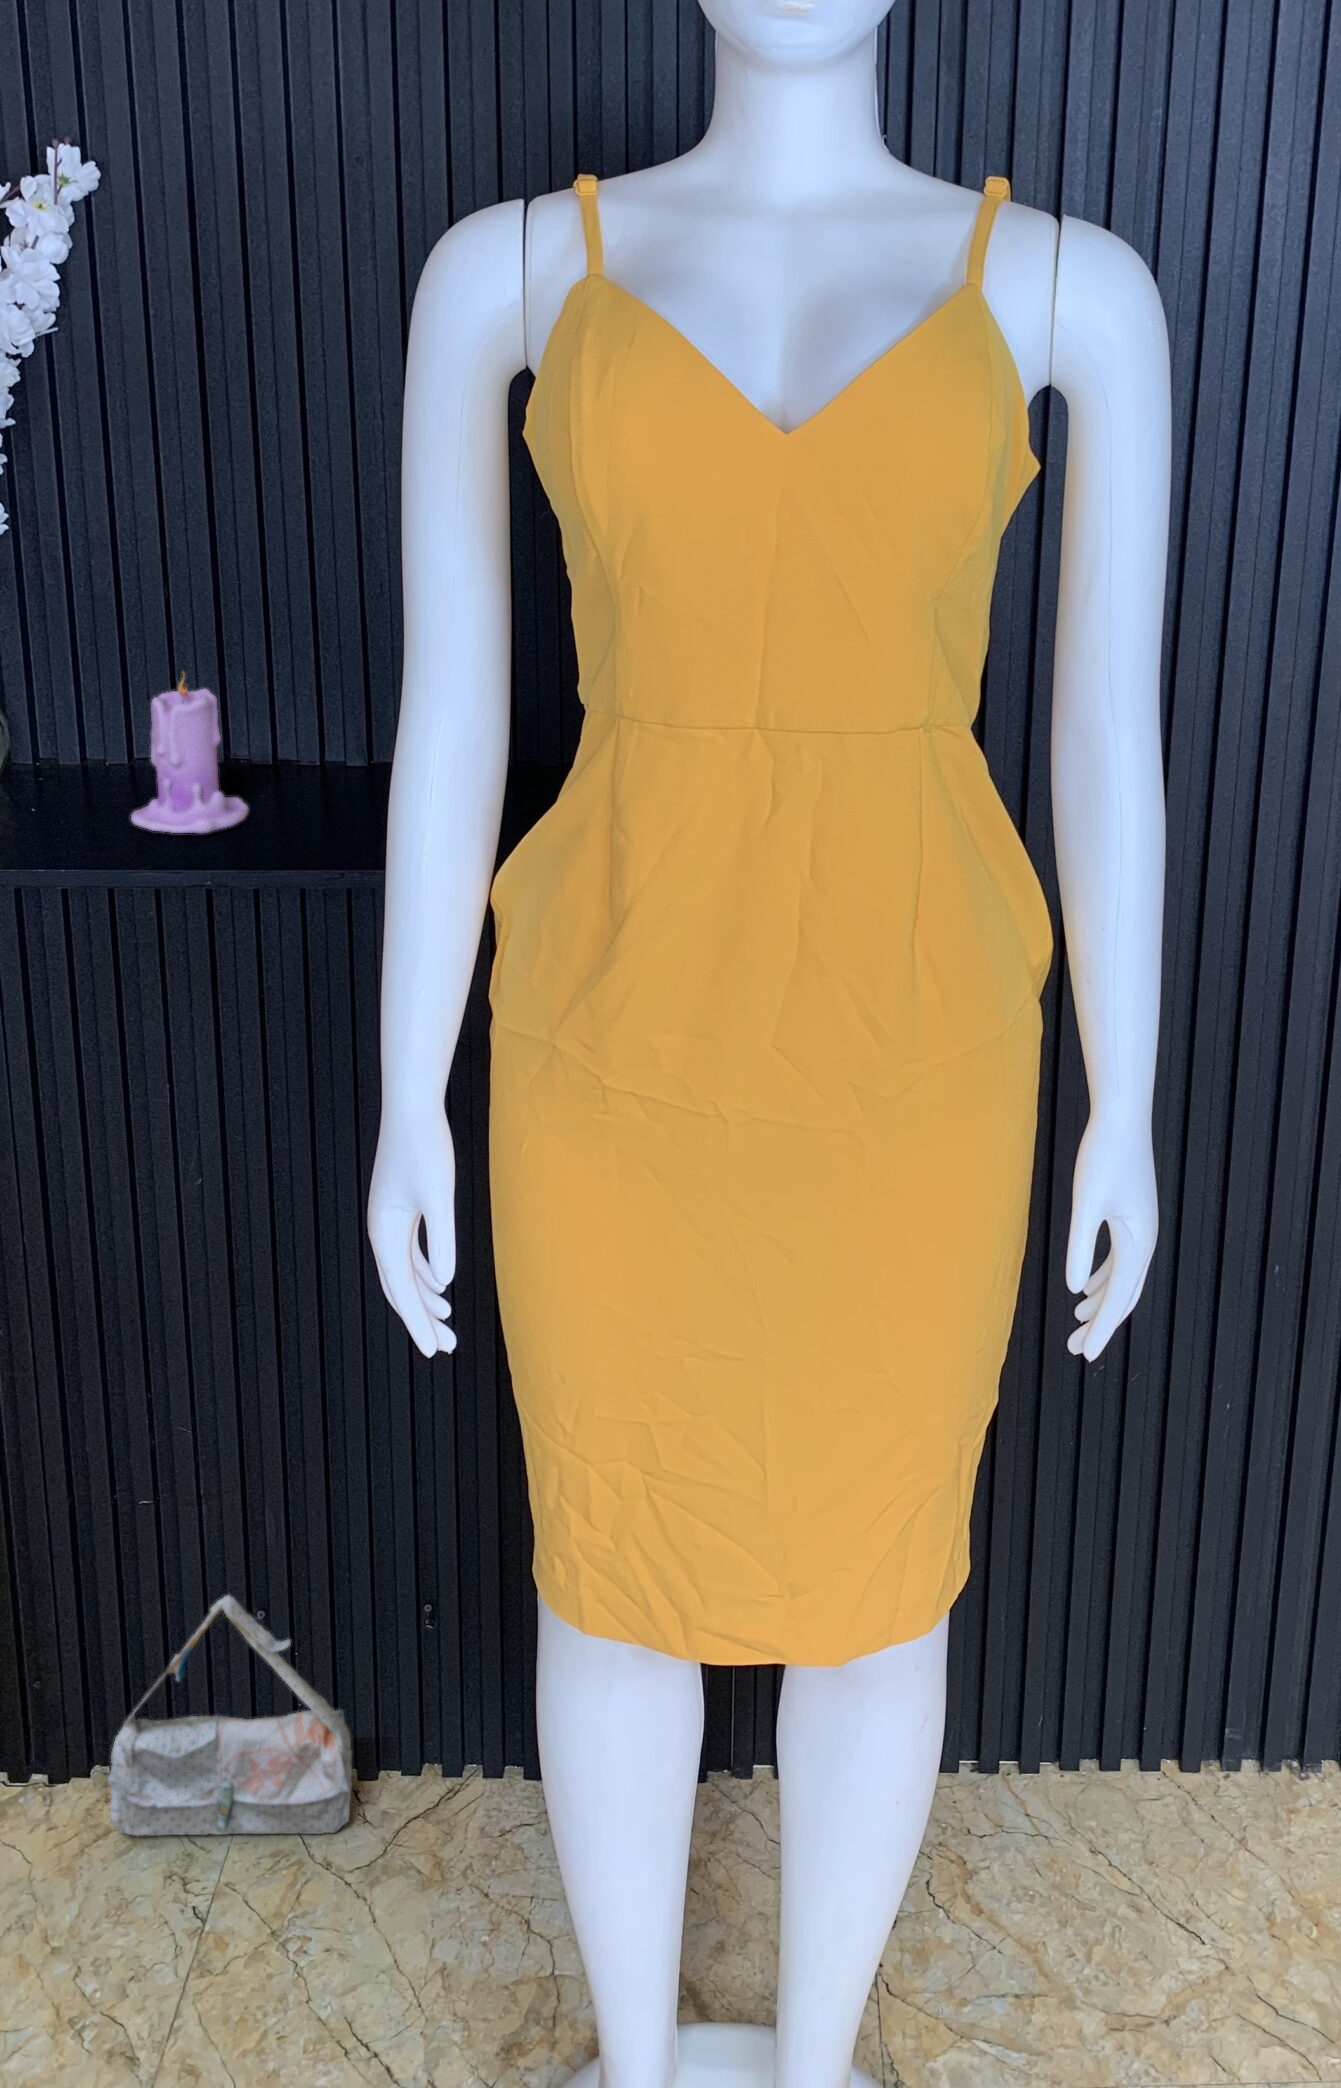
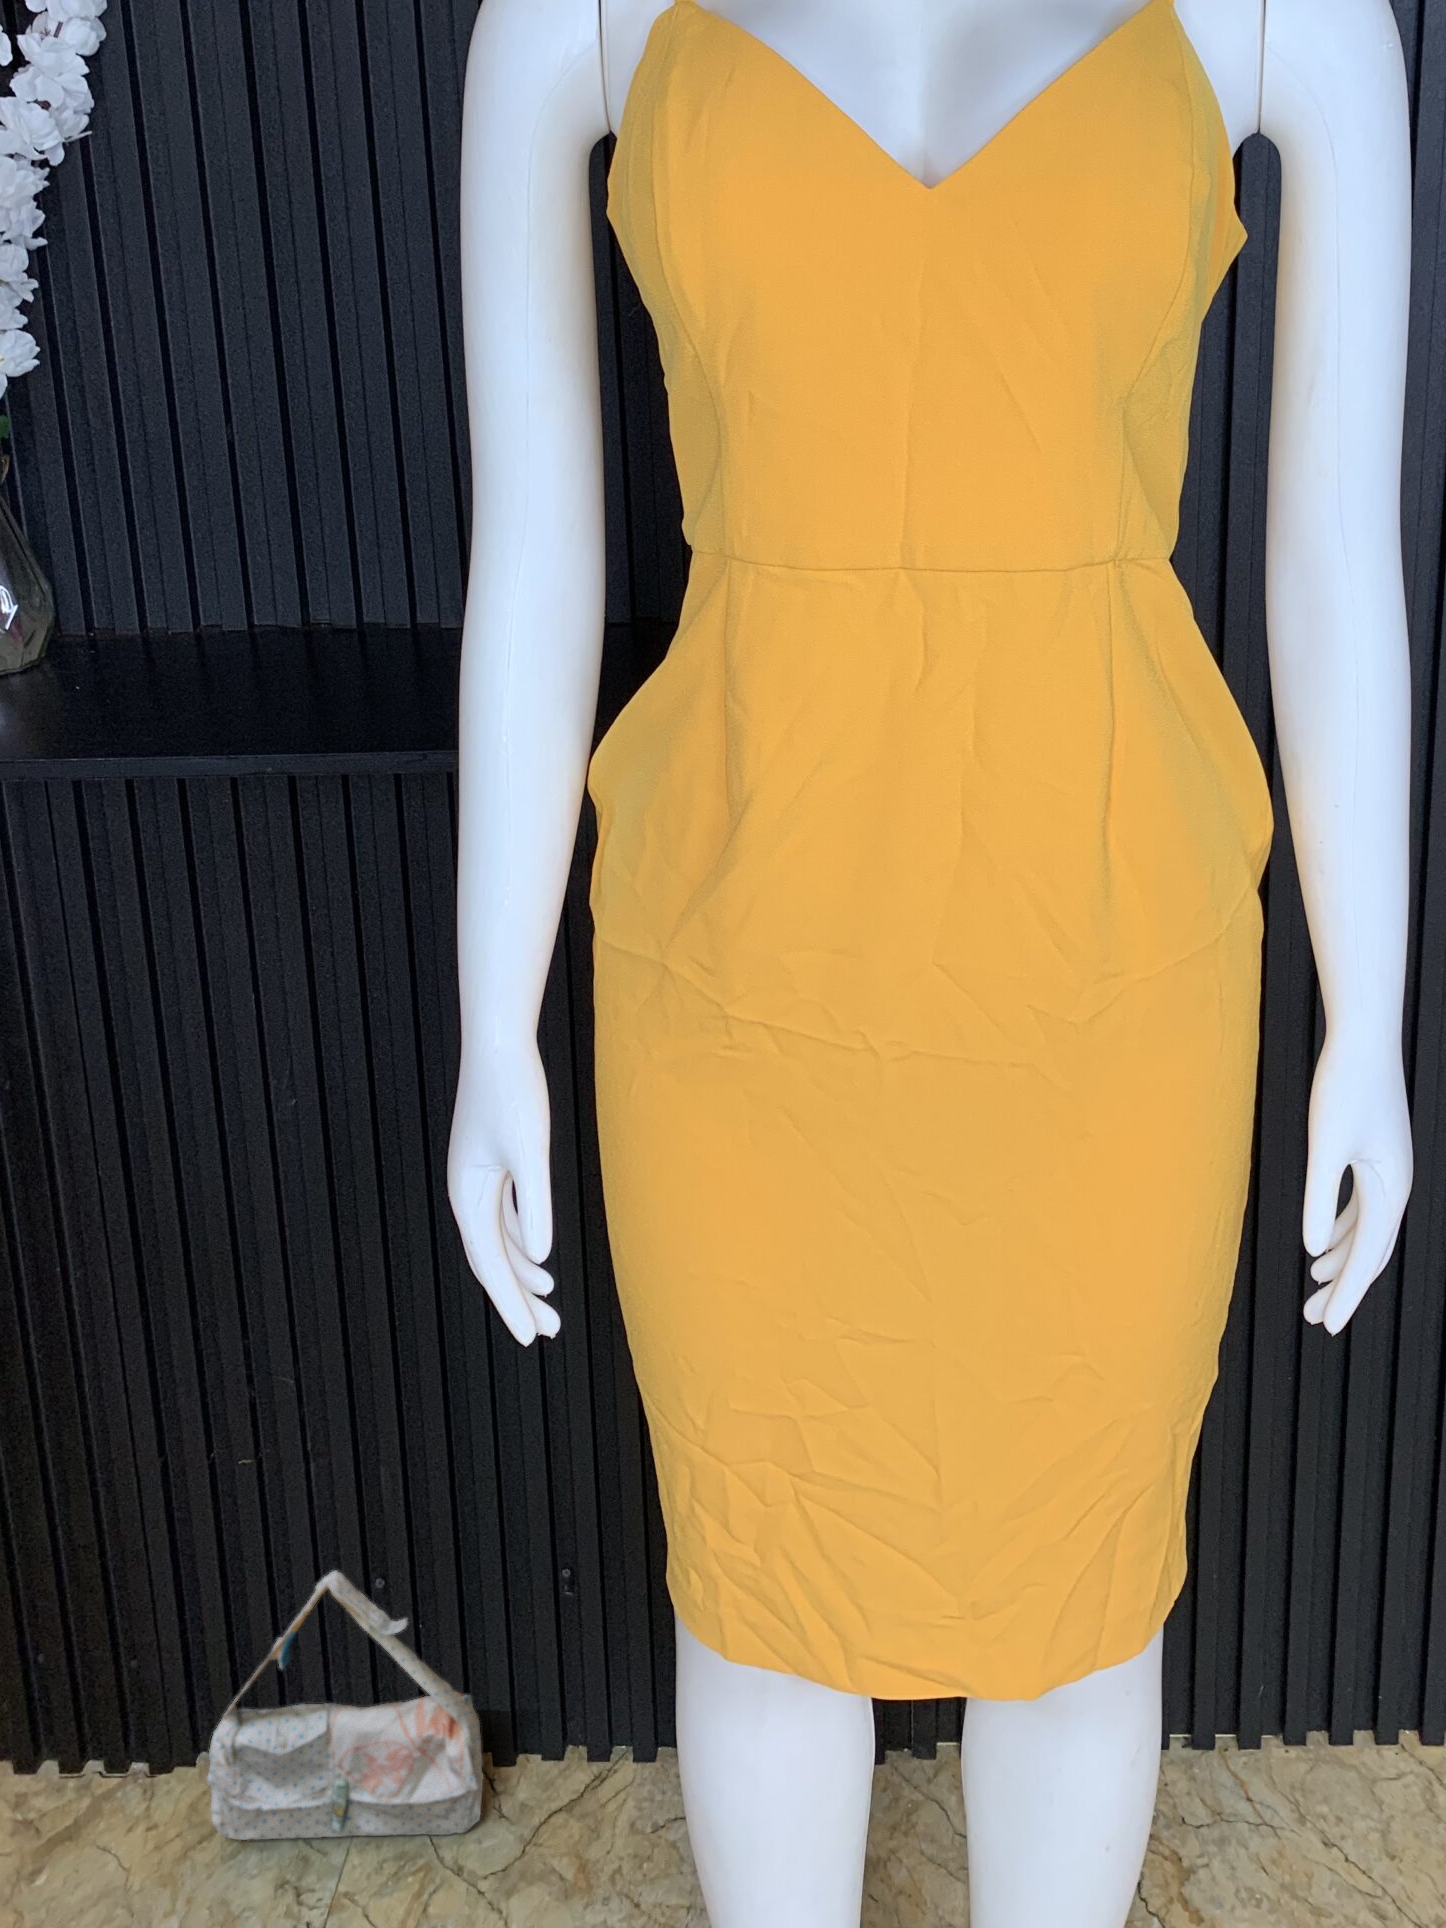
candle: present [131,678,248,833] -> none [190,523,327,710]

